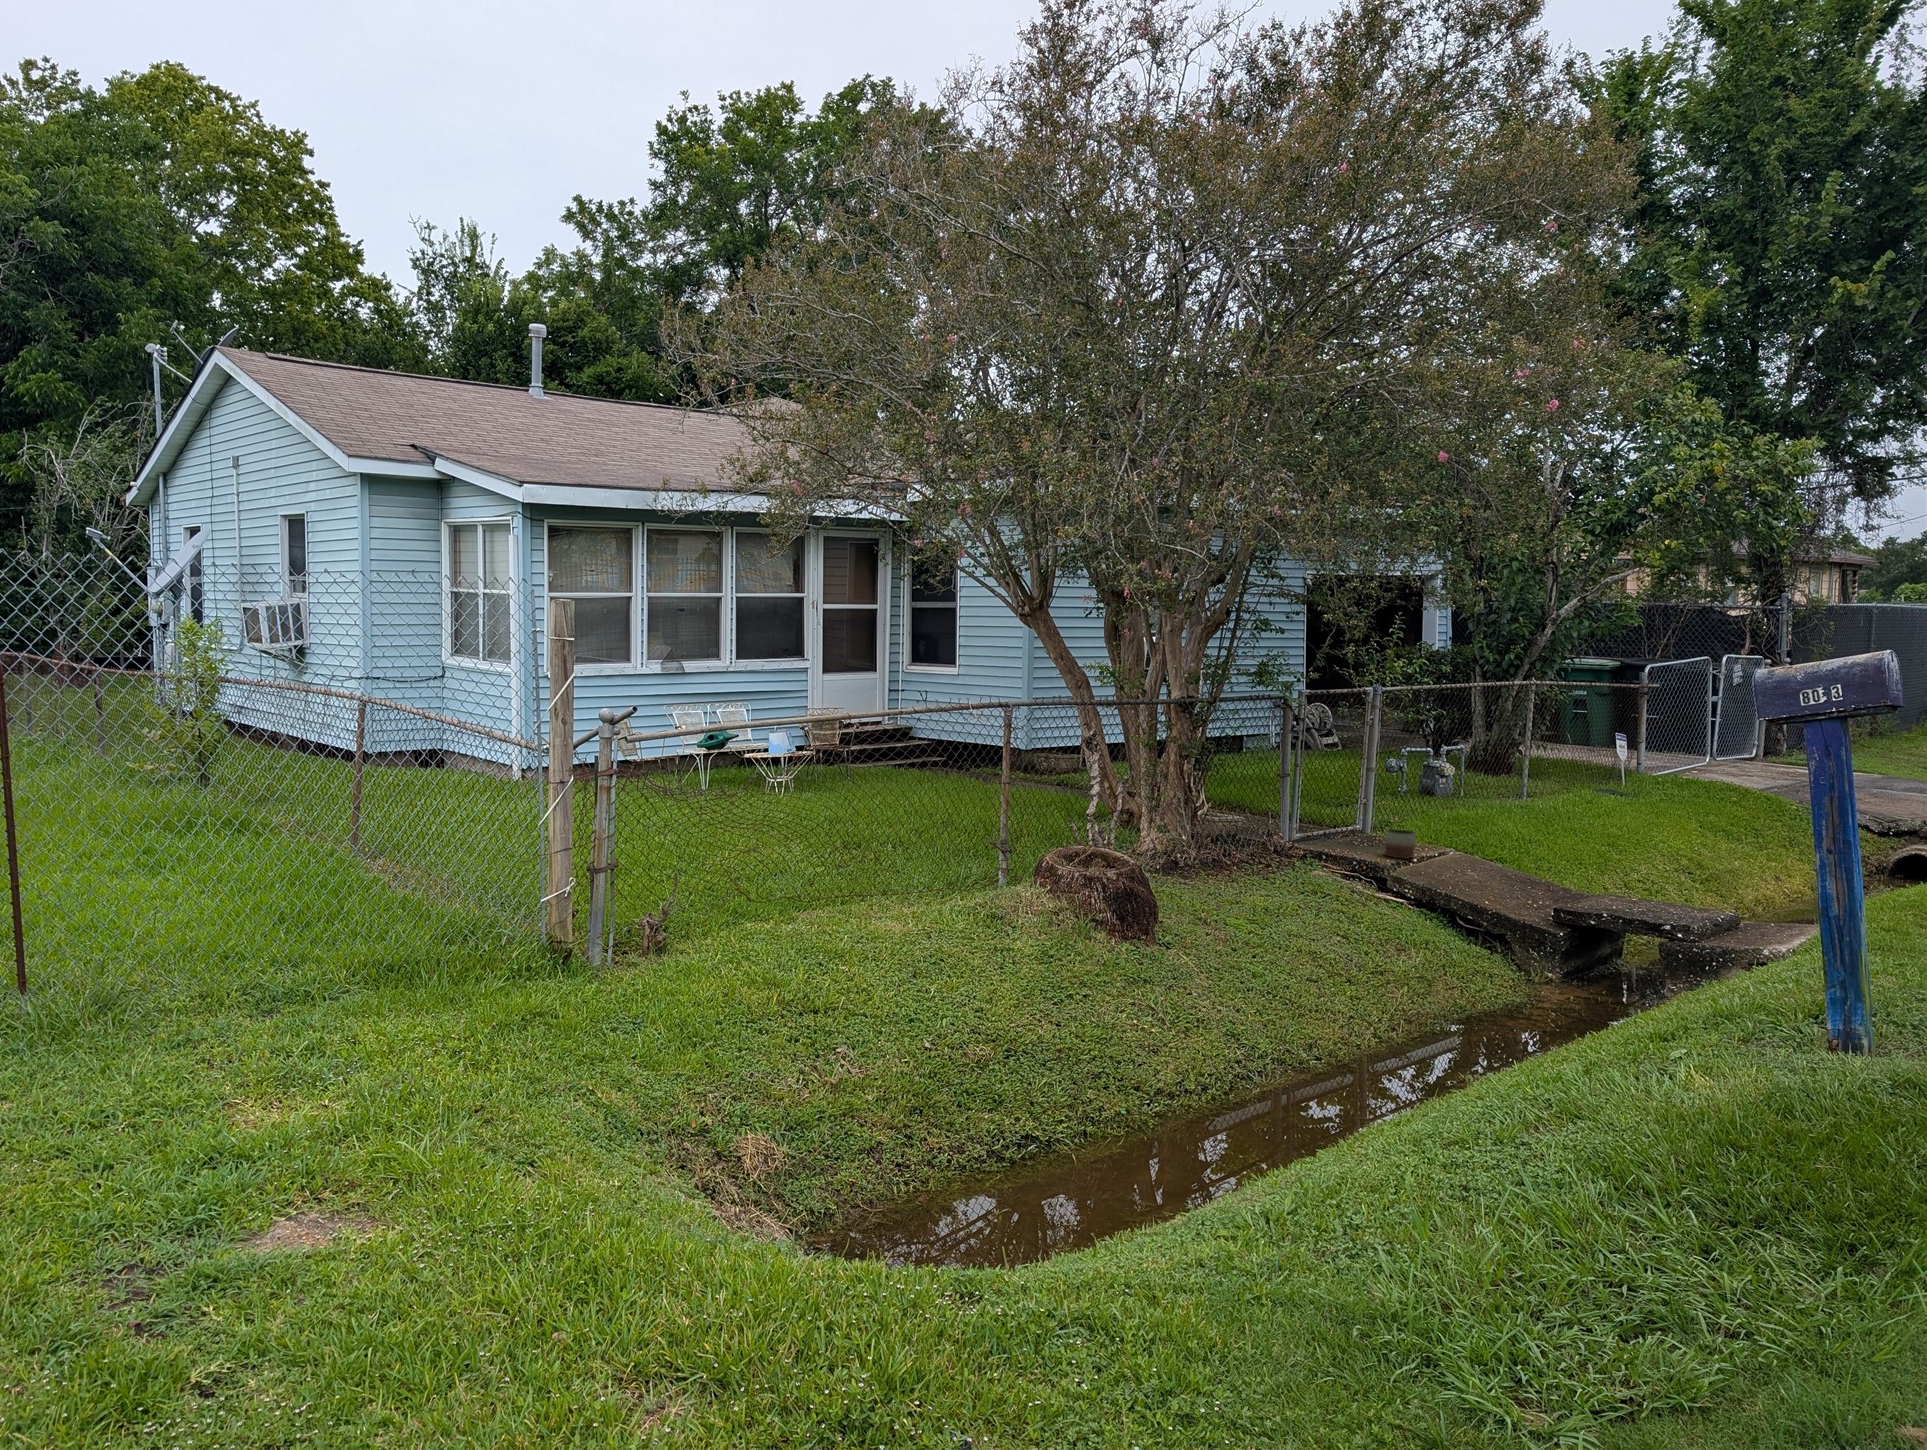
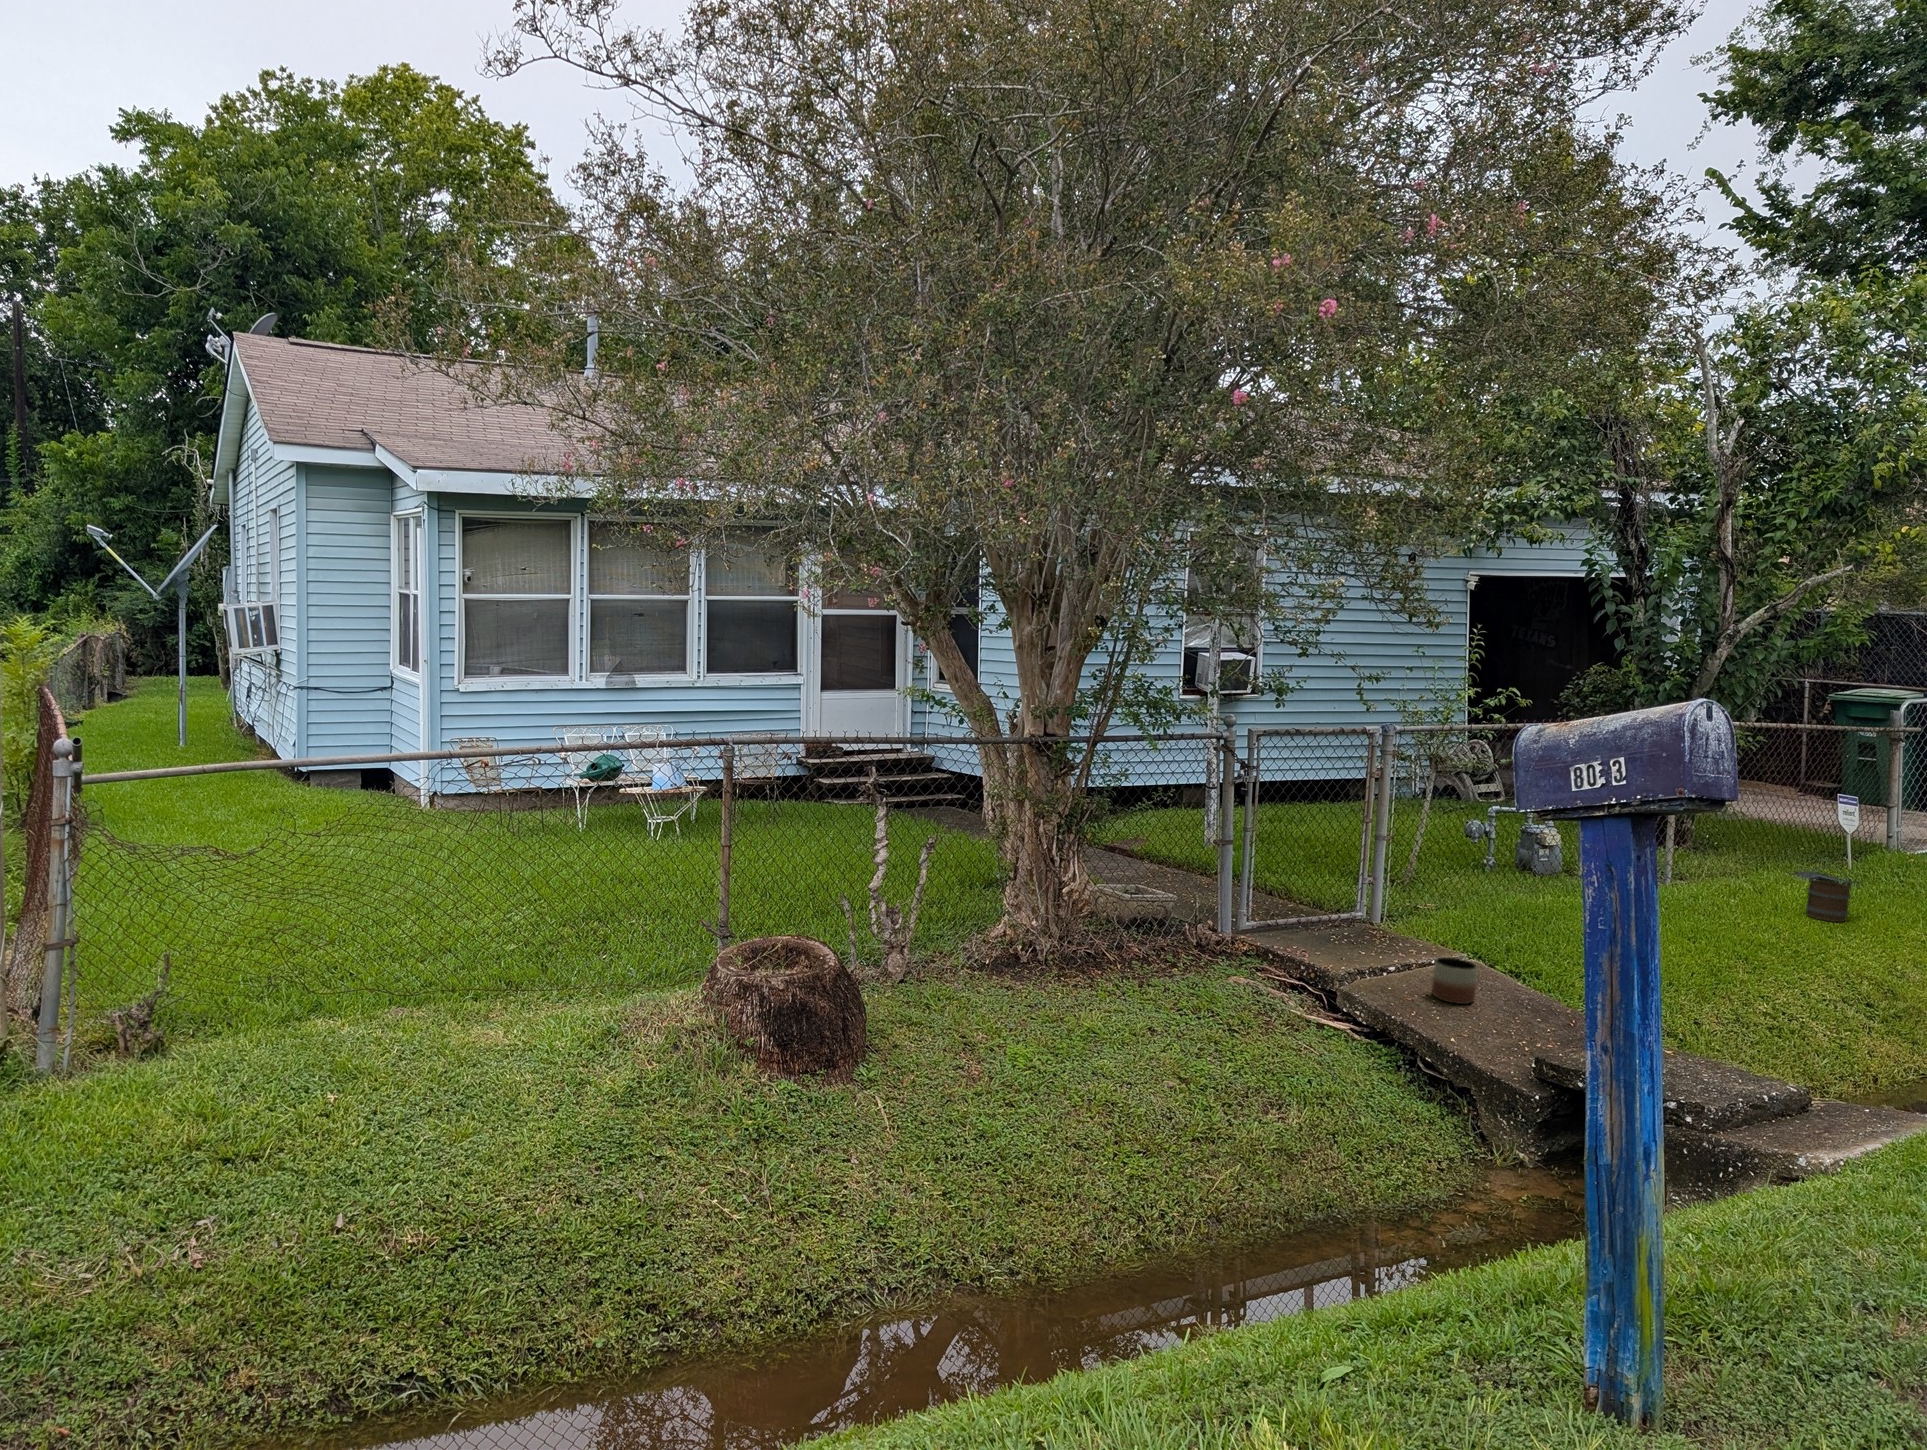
bucket: none [1575,771,1604,809] -> present [1806,869,1851,922]

